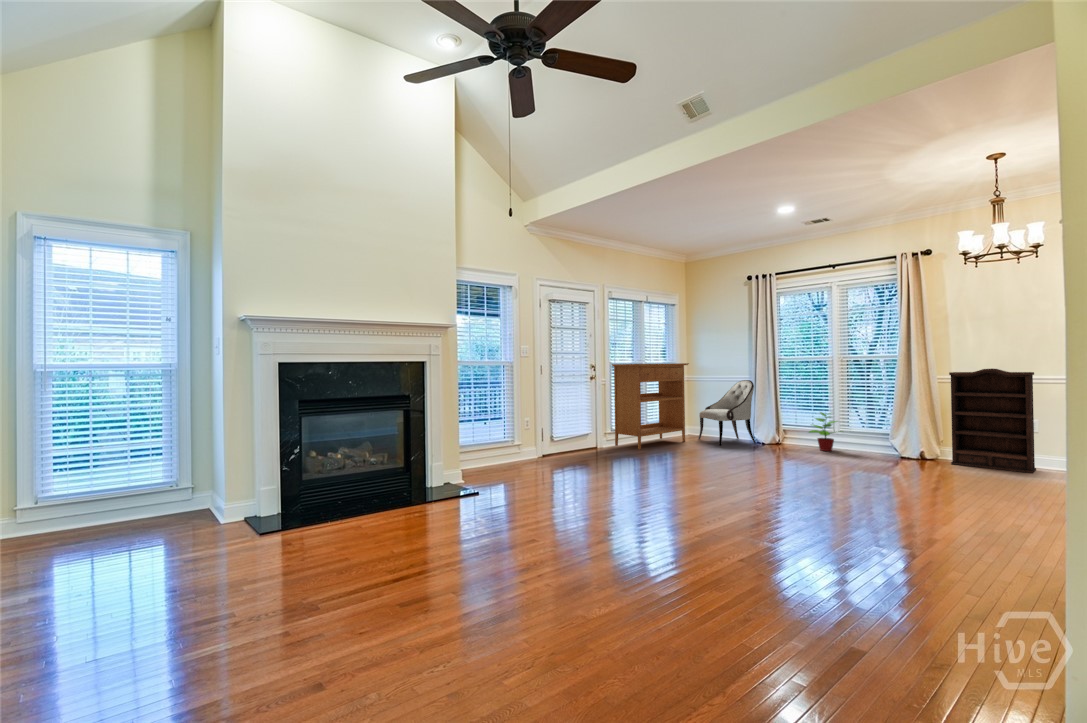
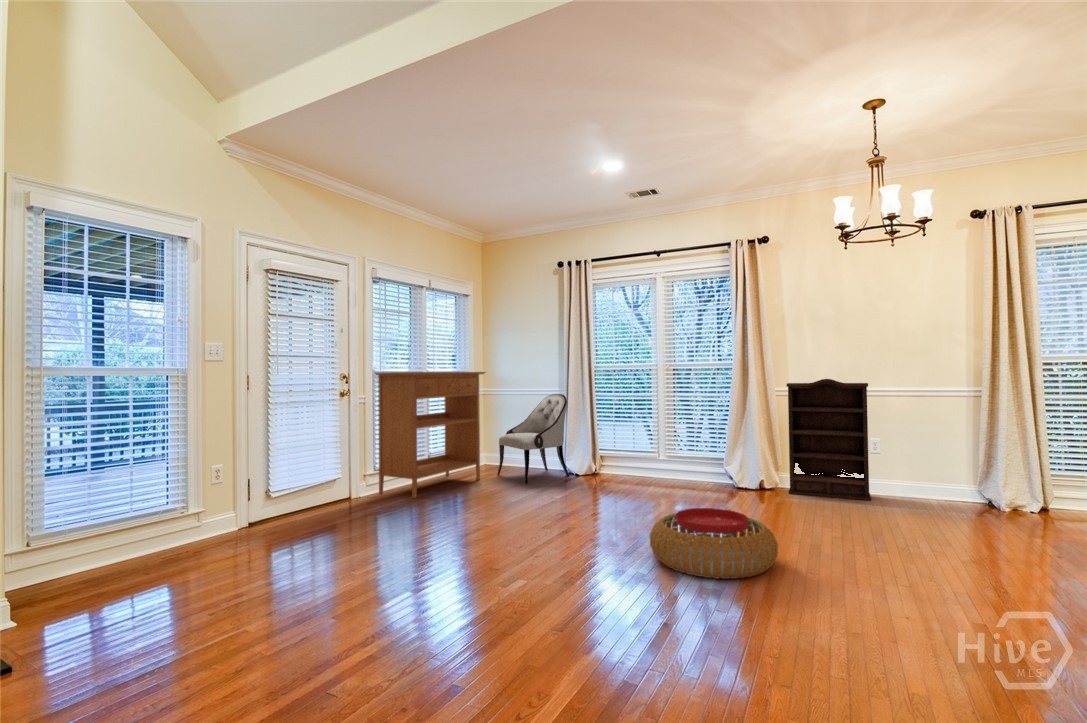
potted plant: present [809,412,842,451] -> none [633,431,674,483]
pouf: none [804,459,904,504] -> present [650,508,778,579]

